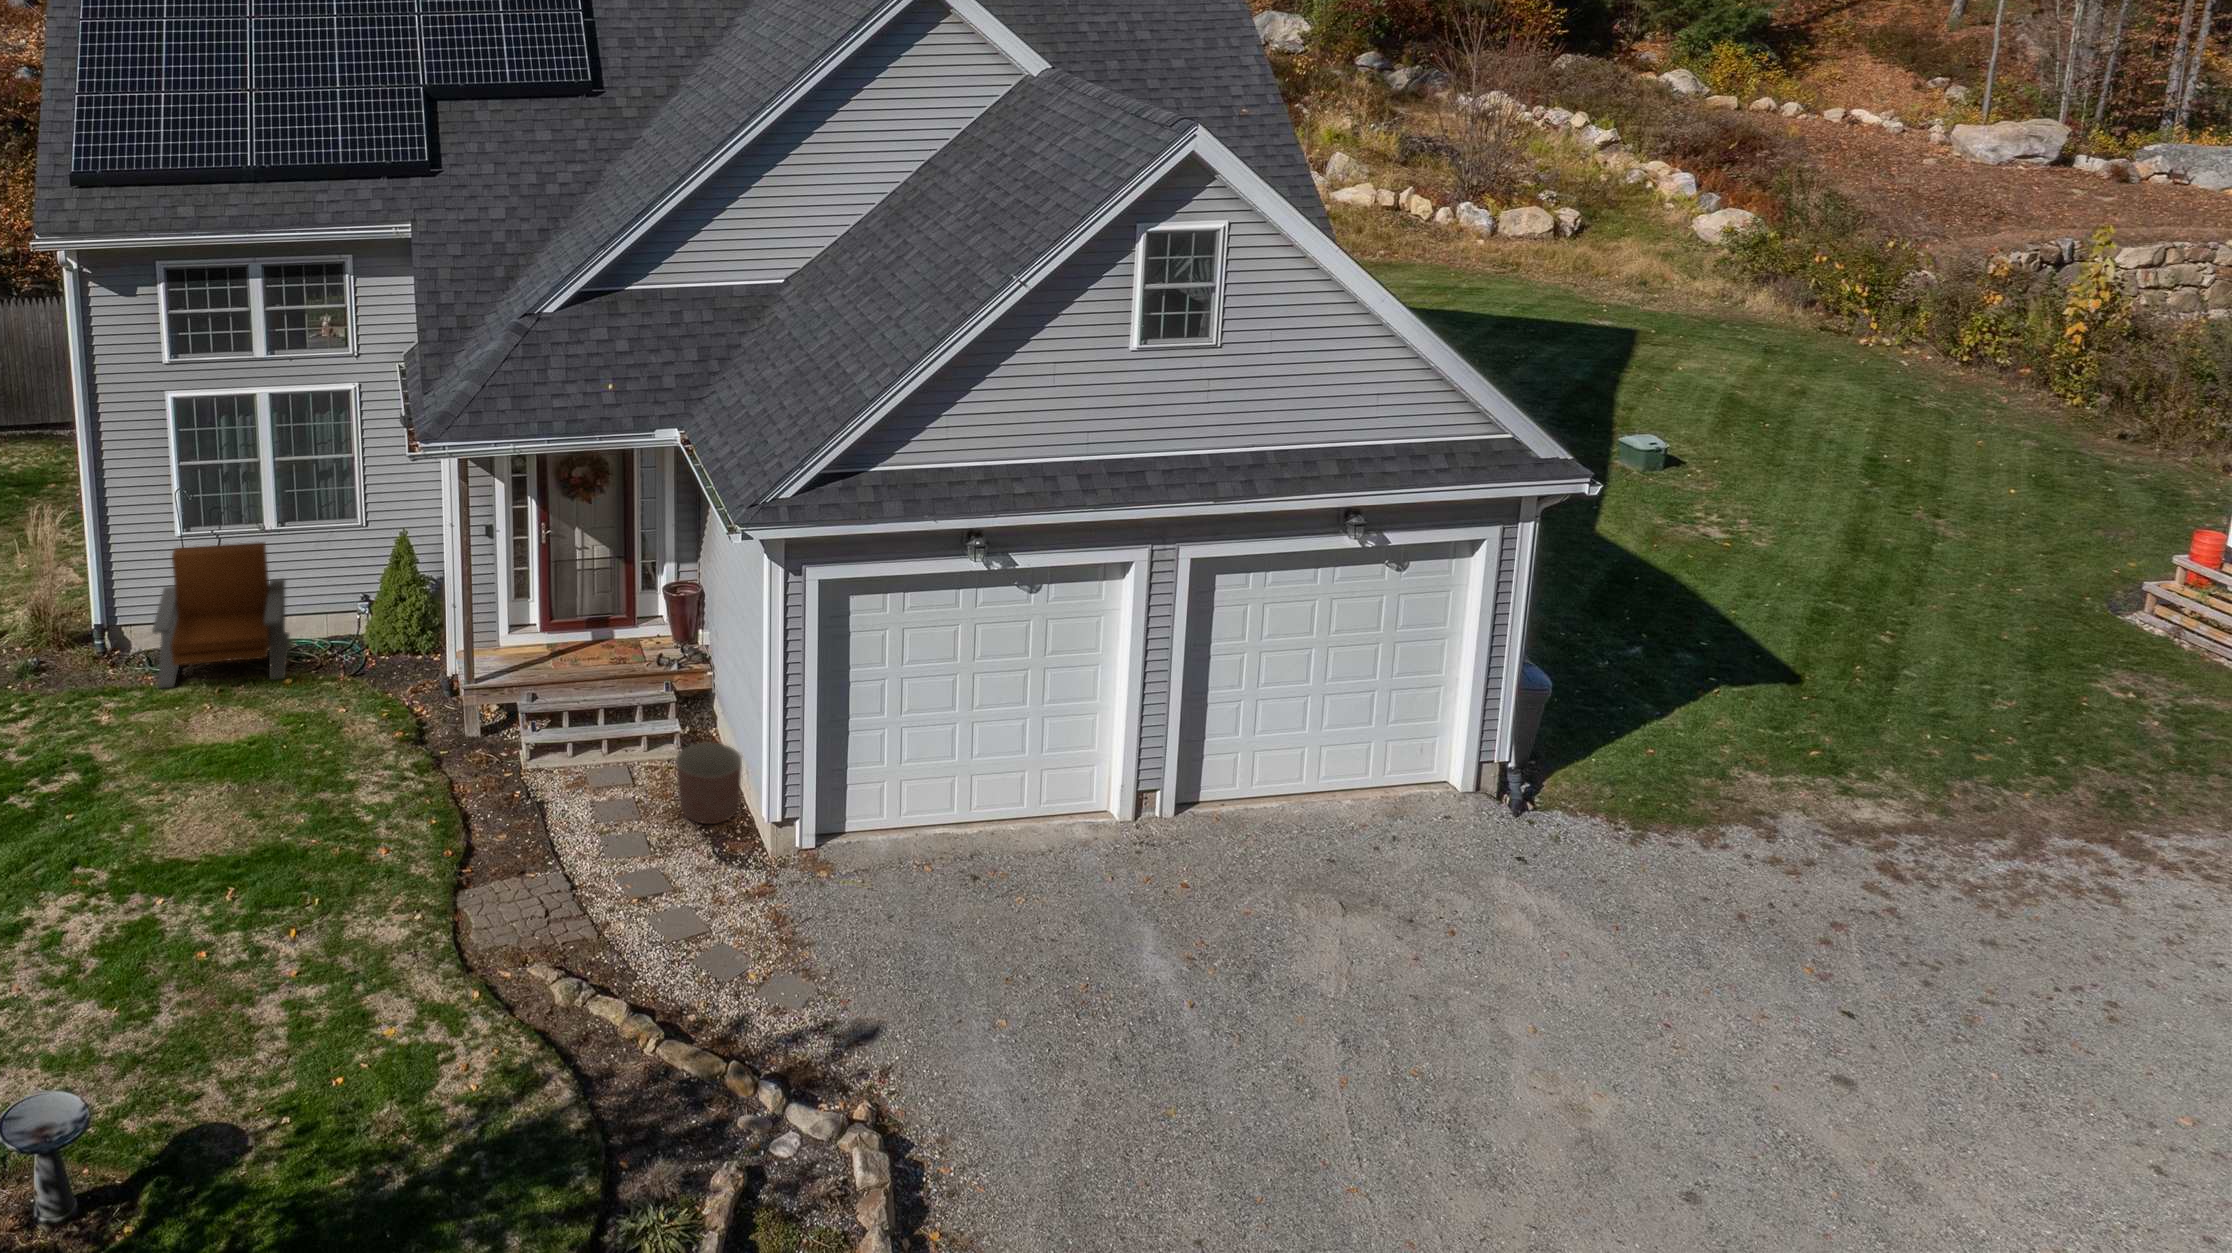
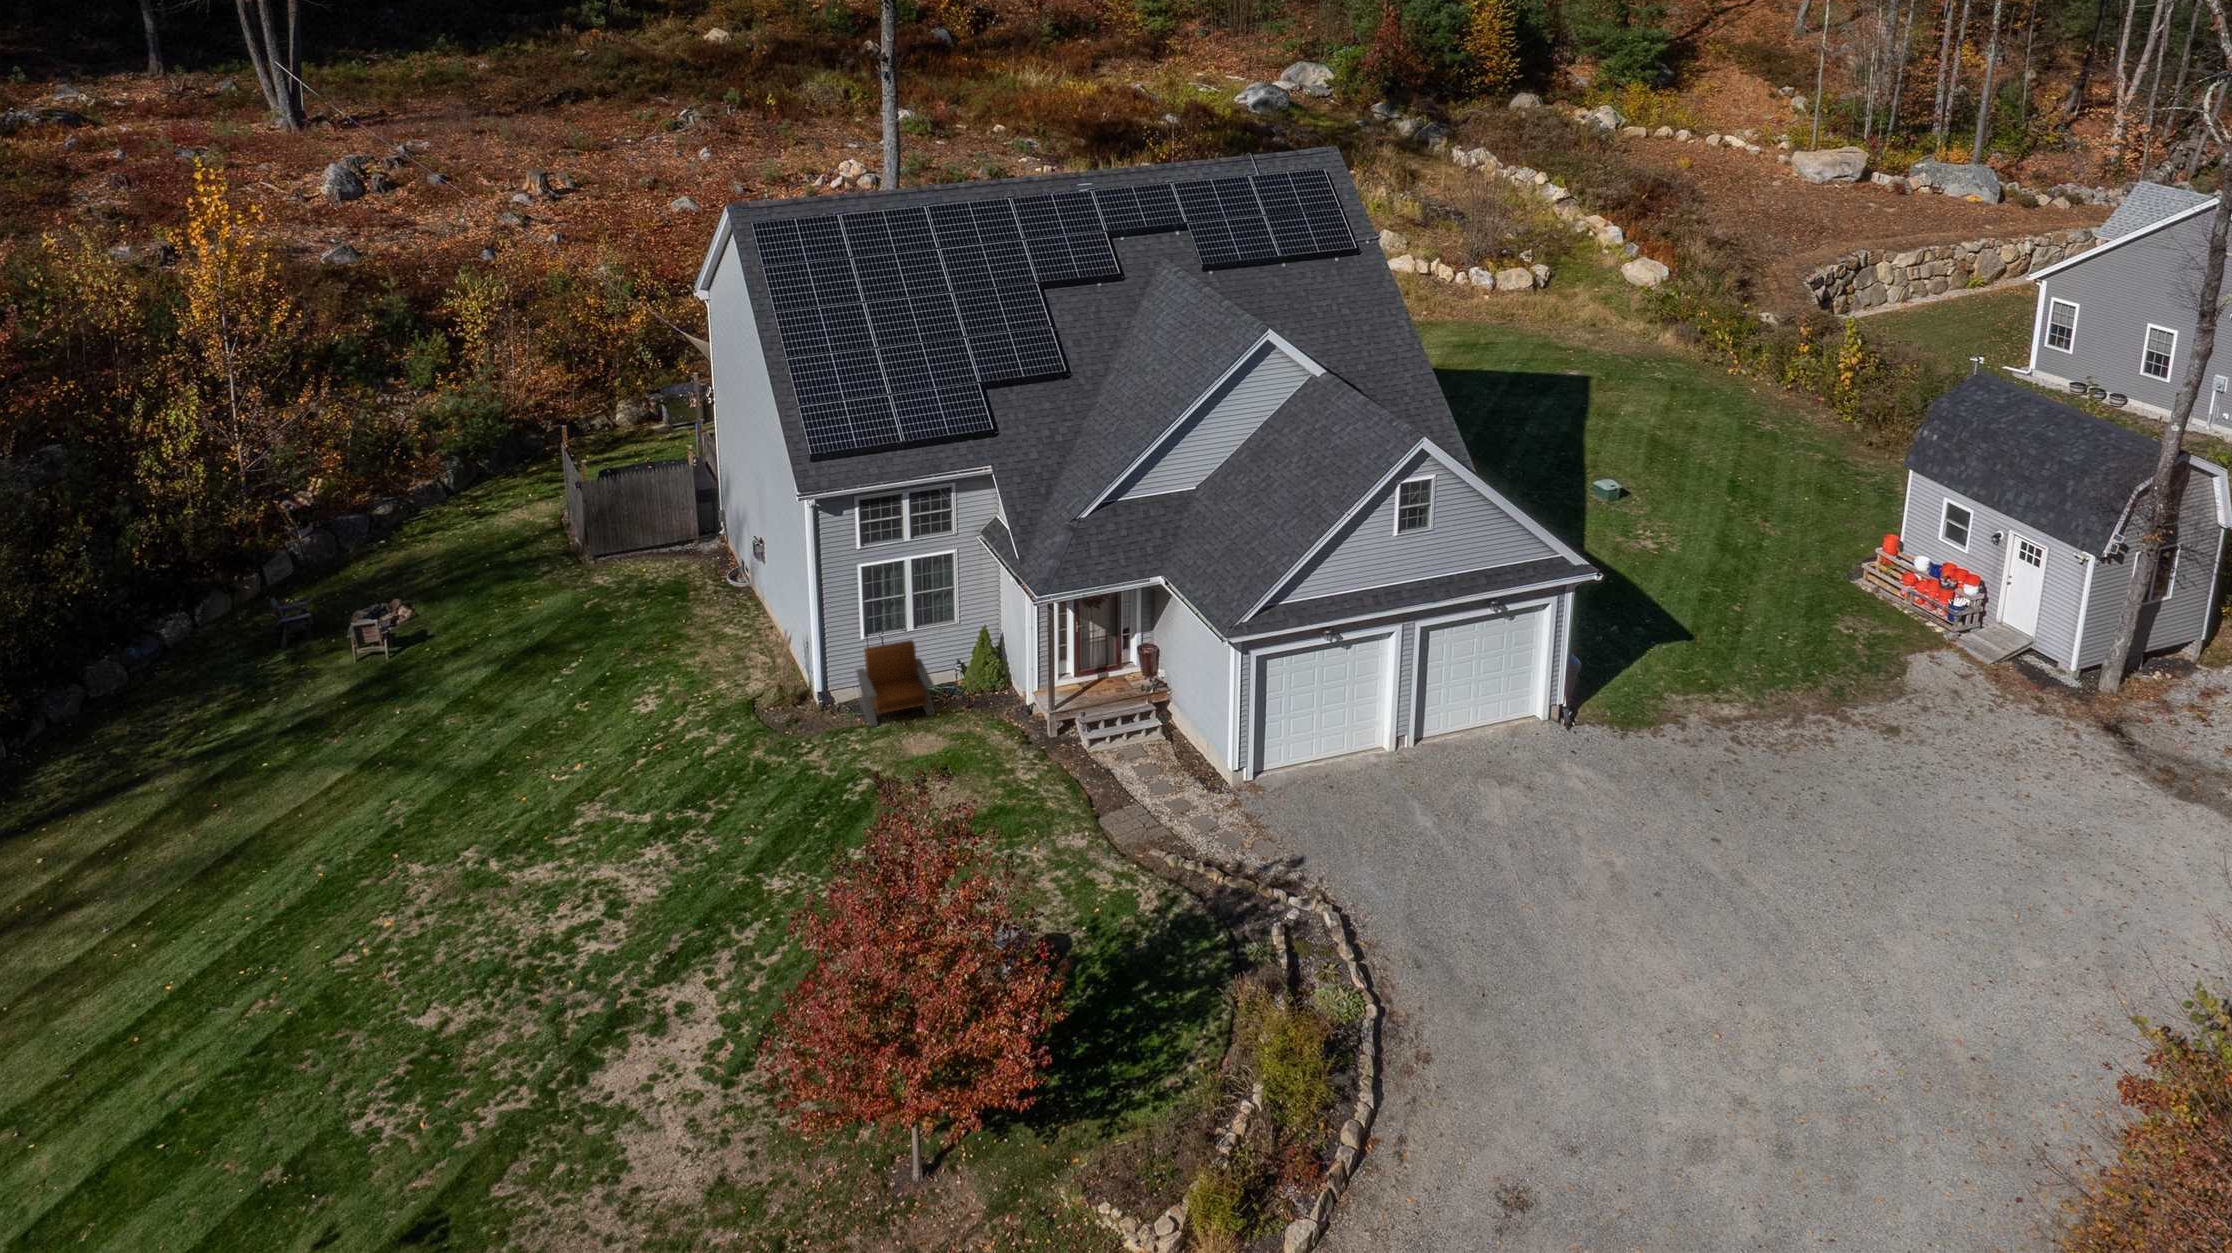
planter: present [676,743,742,824] -> none [1177,733,1210,774]

